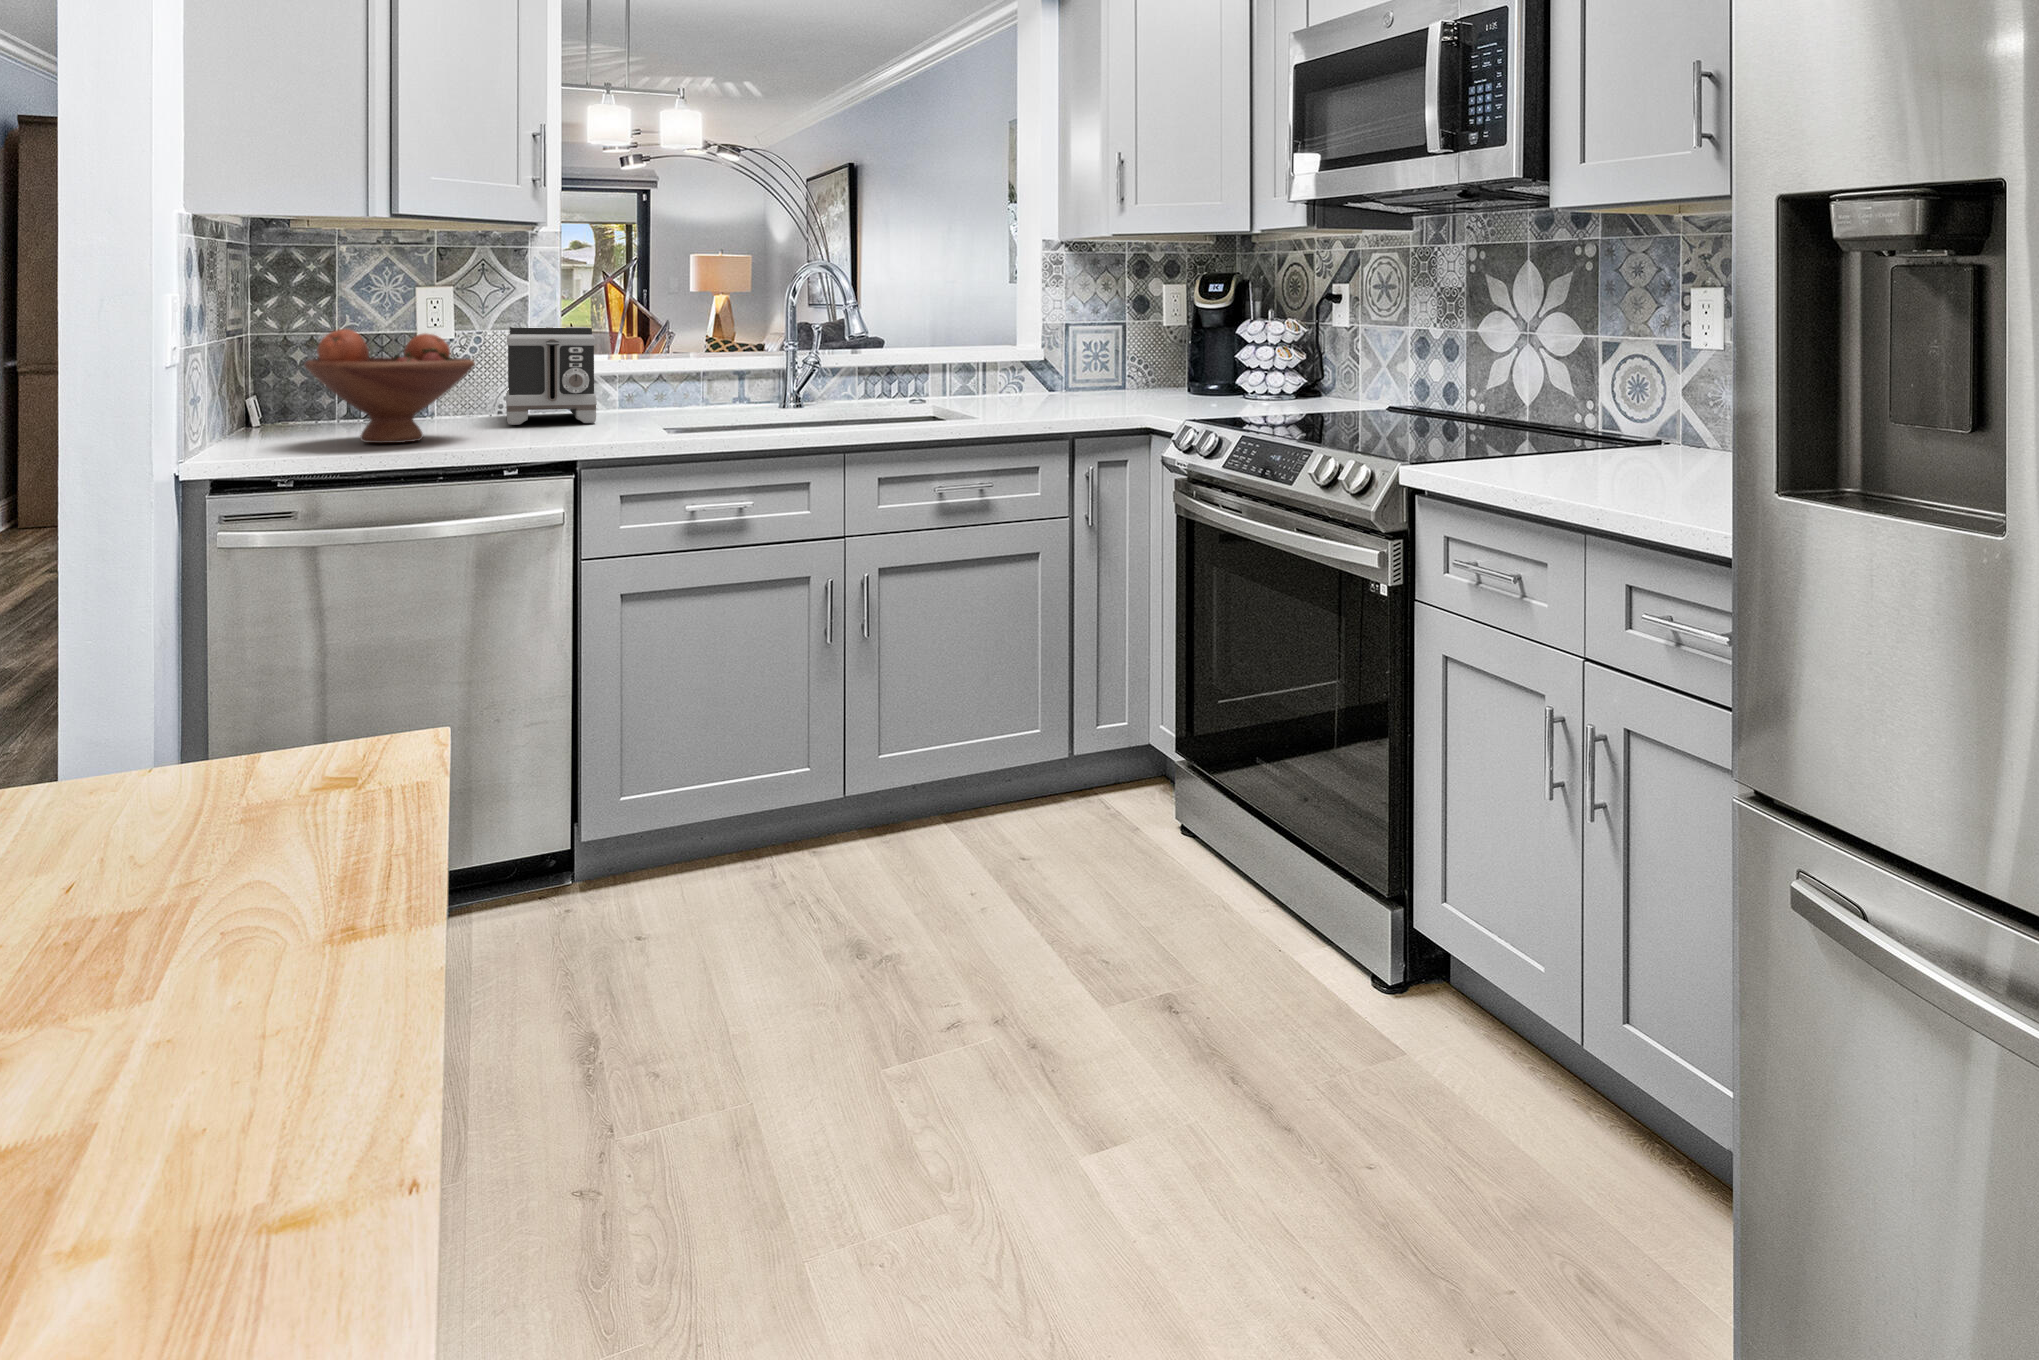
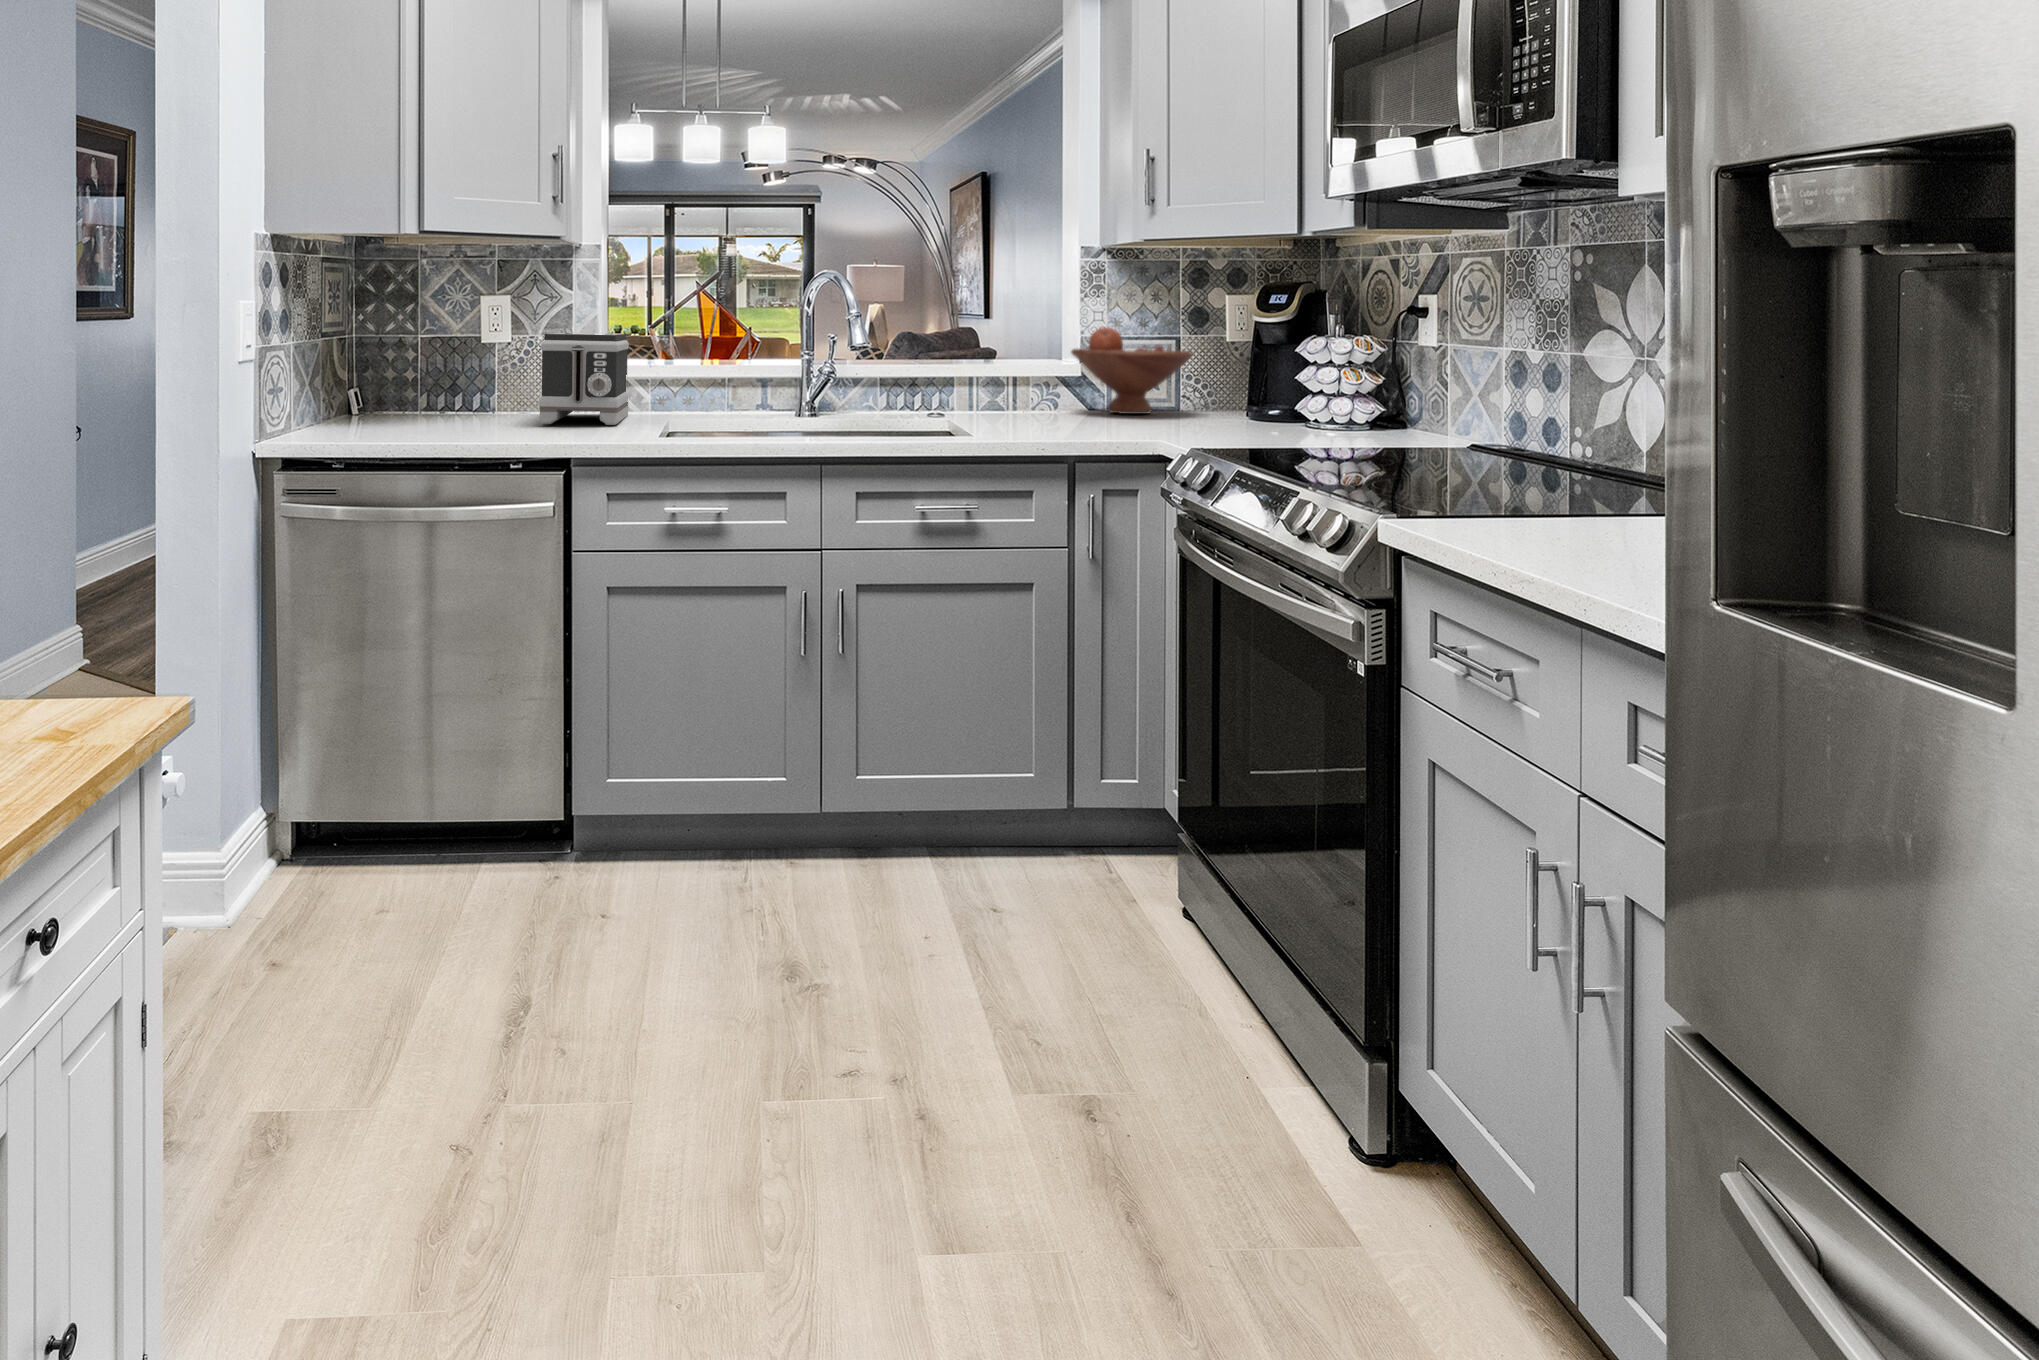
fruit bowl: present [304,329,475,443] -> present [1071,327,1192,414]

